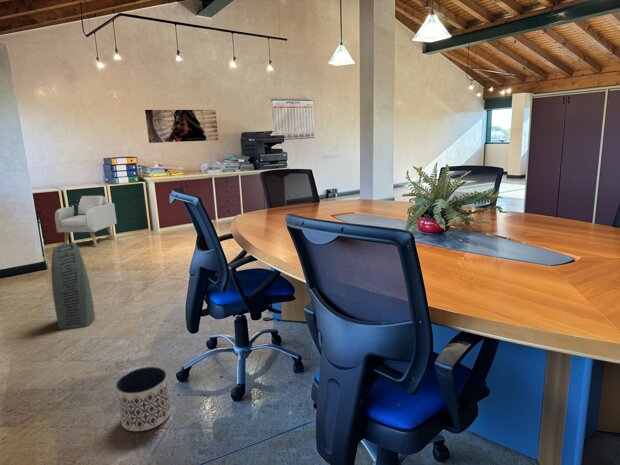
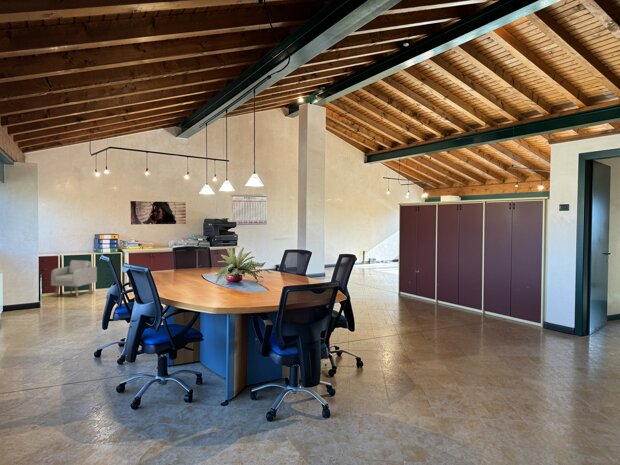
air purifier: present [51,242,95,329] -> none [32,287,57,341]
planter: present [116,367,171,431] -> none [48,351,77,381]

